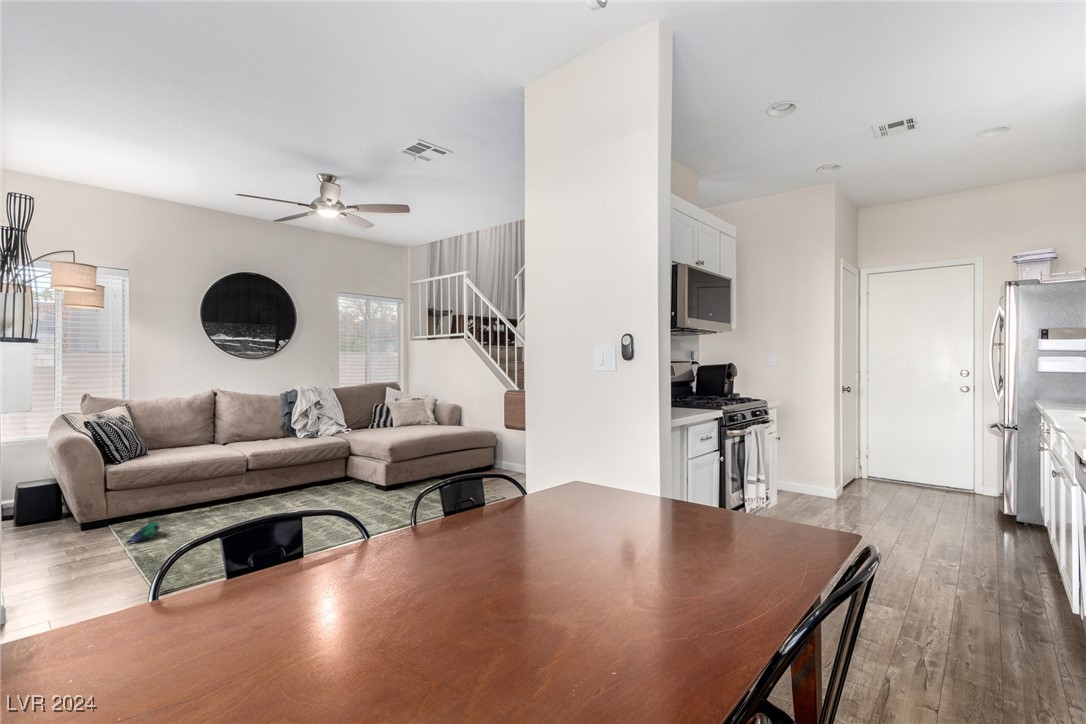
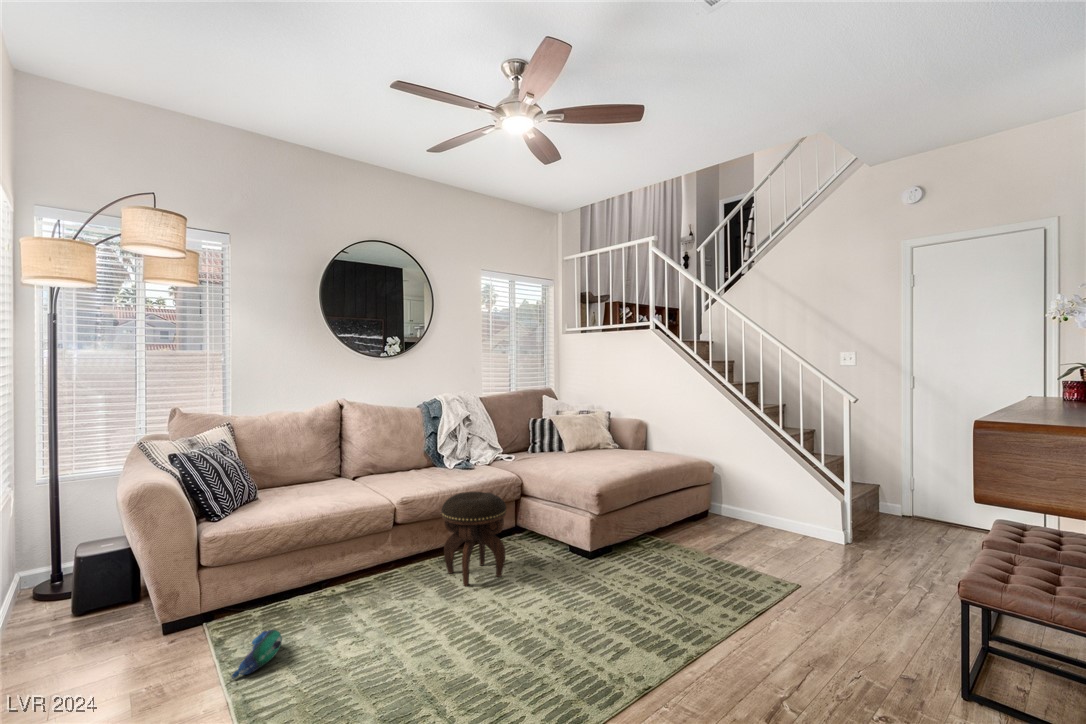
footstool: none [279,448,325,506] -> present [441,492,506,586]

